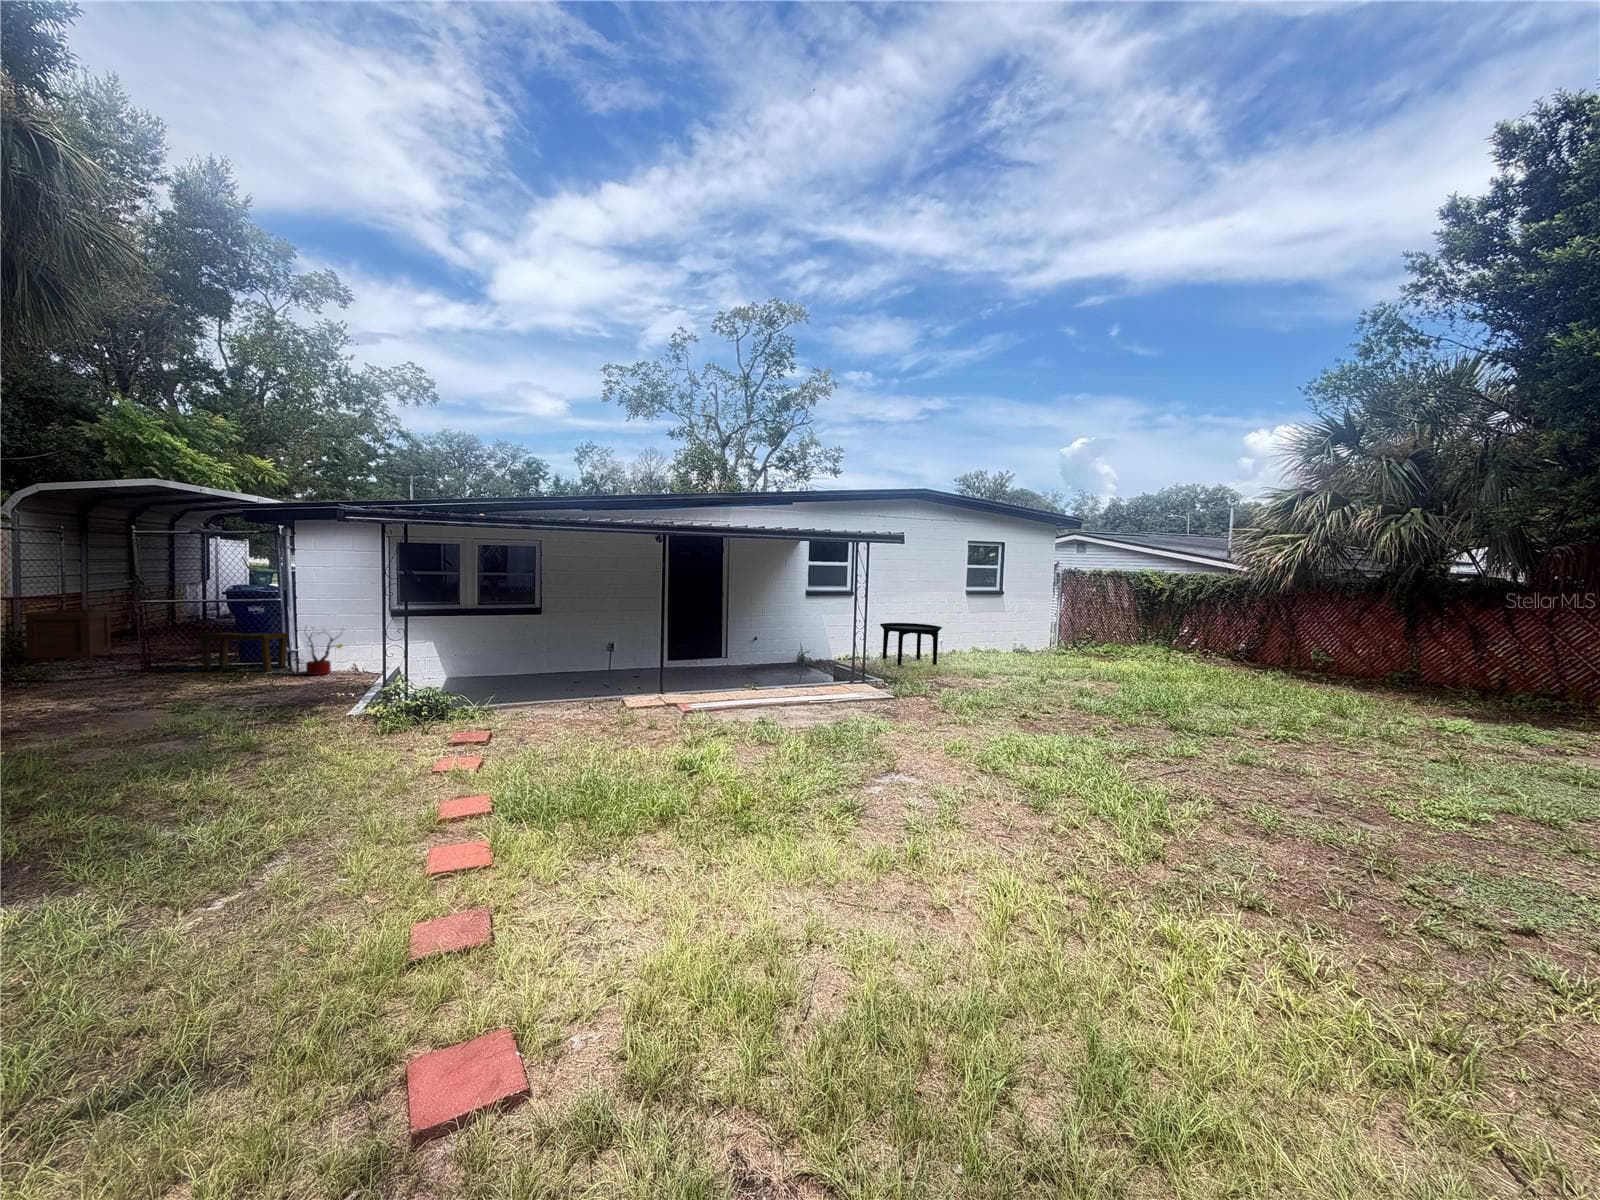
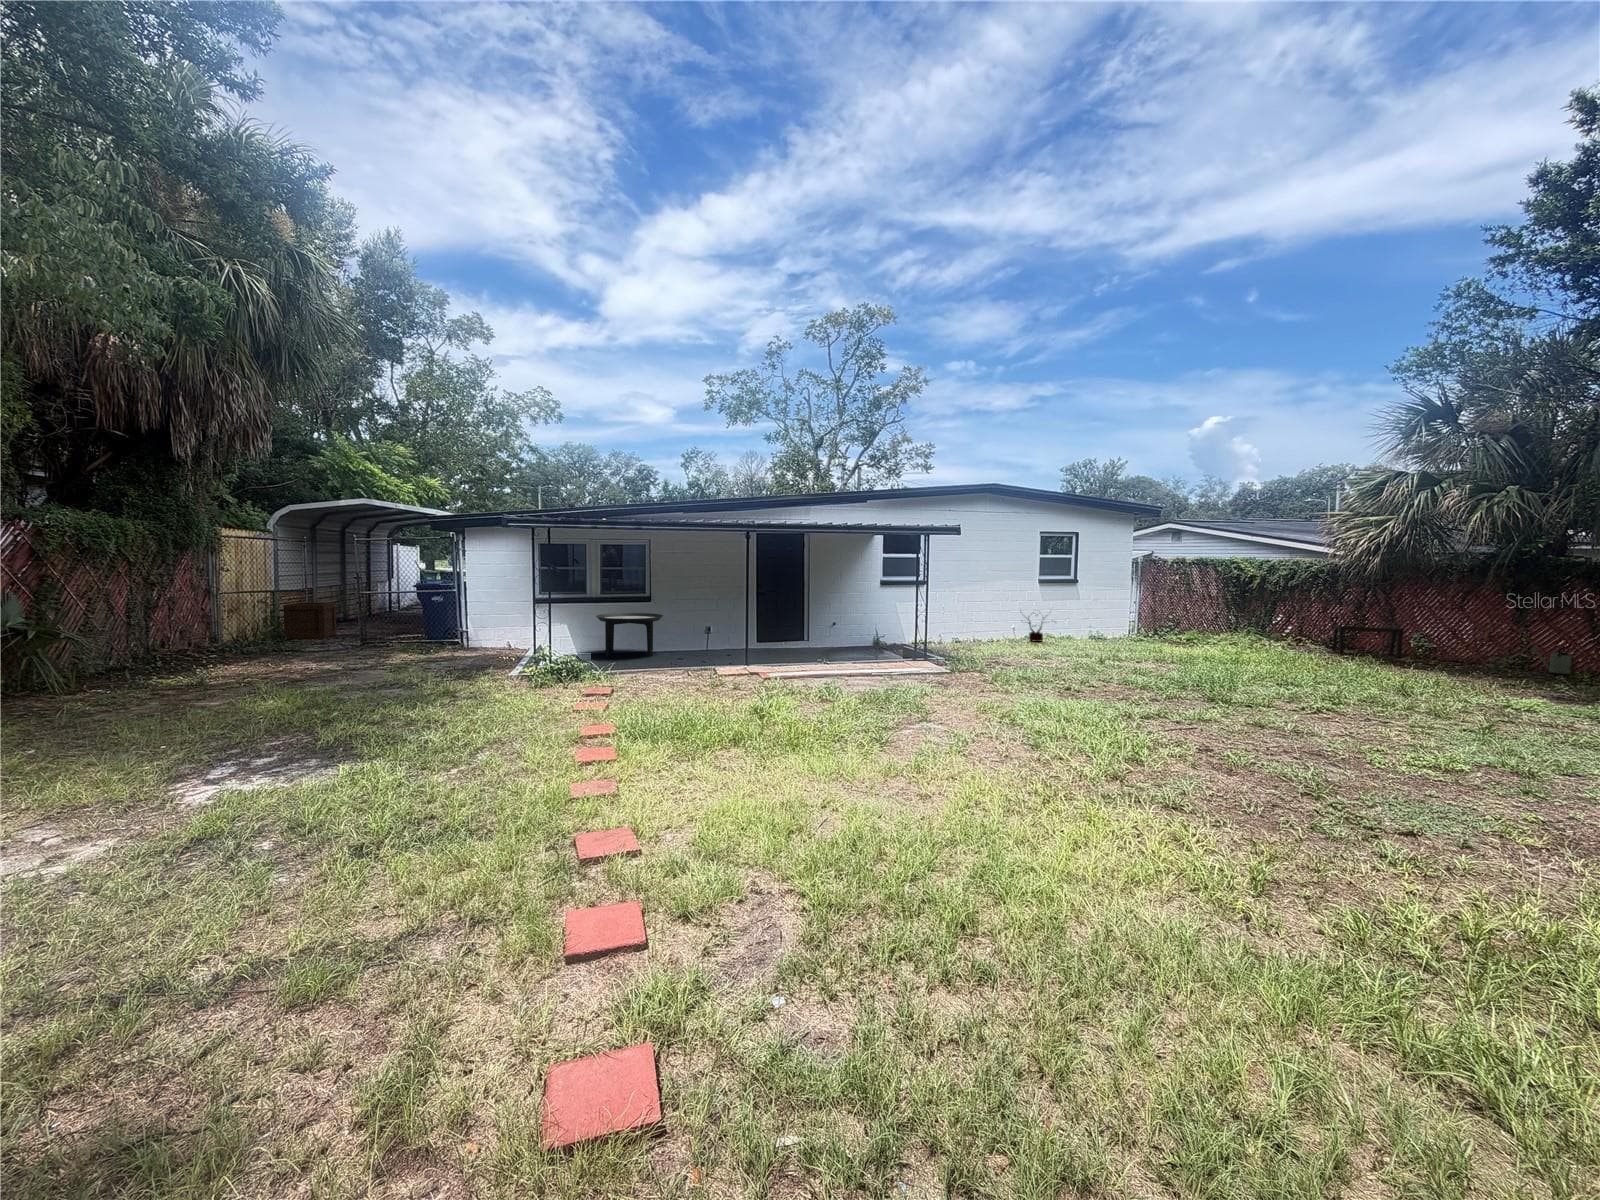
round table: present [880,623,942,665] -> present [596,613,663,657]
decorative plant: present [305,627,342,675] -> present [1028,618,1043,642]
bench: present [200,632,288,672] -> present [1332,625,1404,658]
watering can: none [1441,666,1486,695] -> present [1529,646,1572,676]

